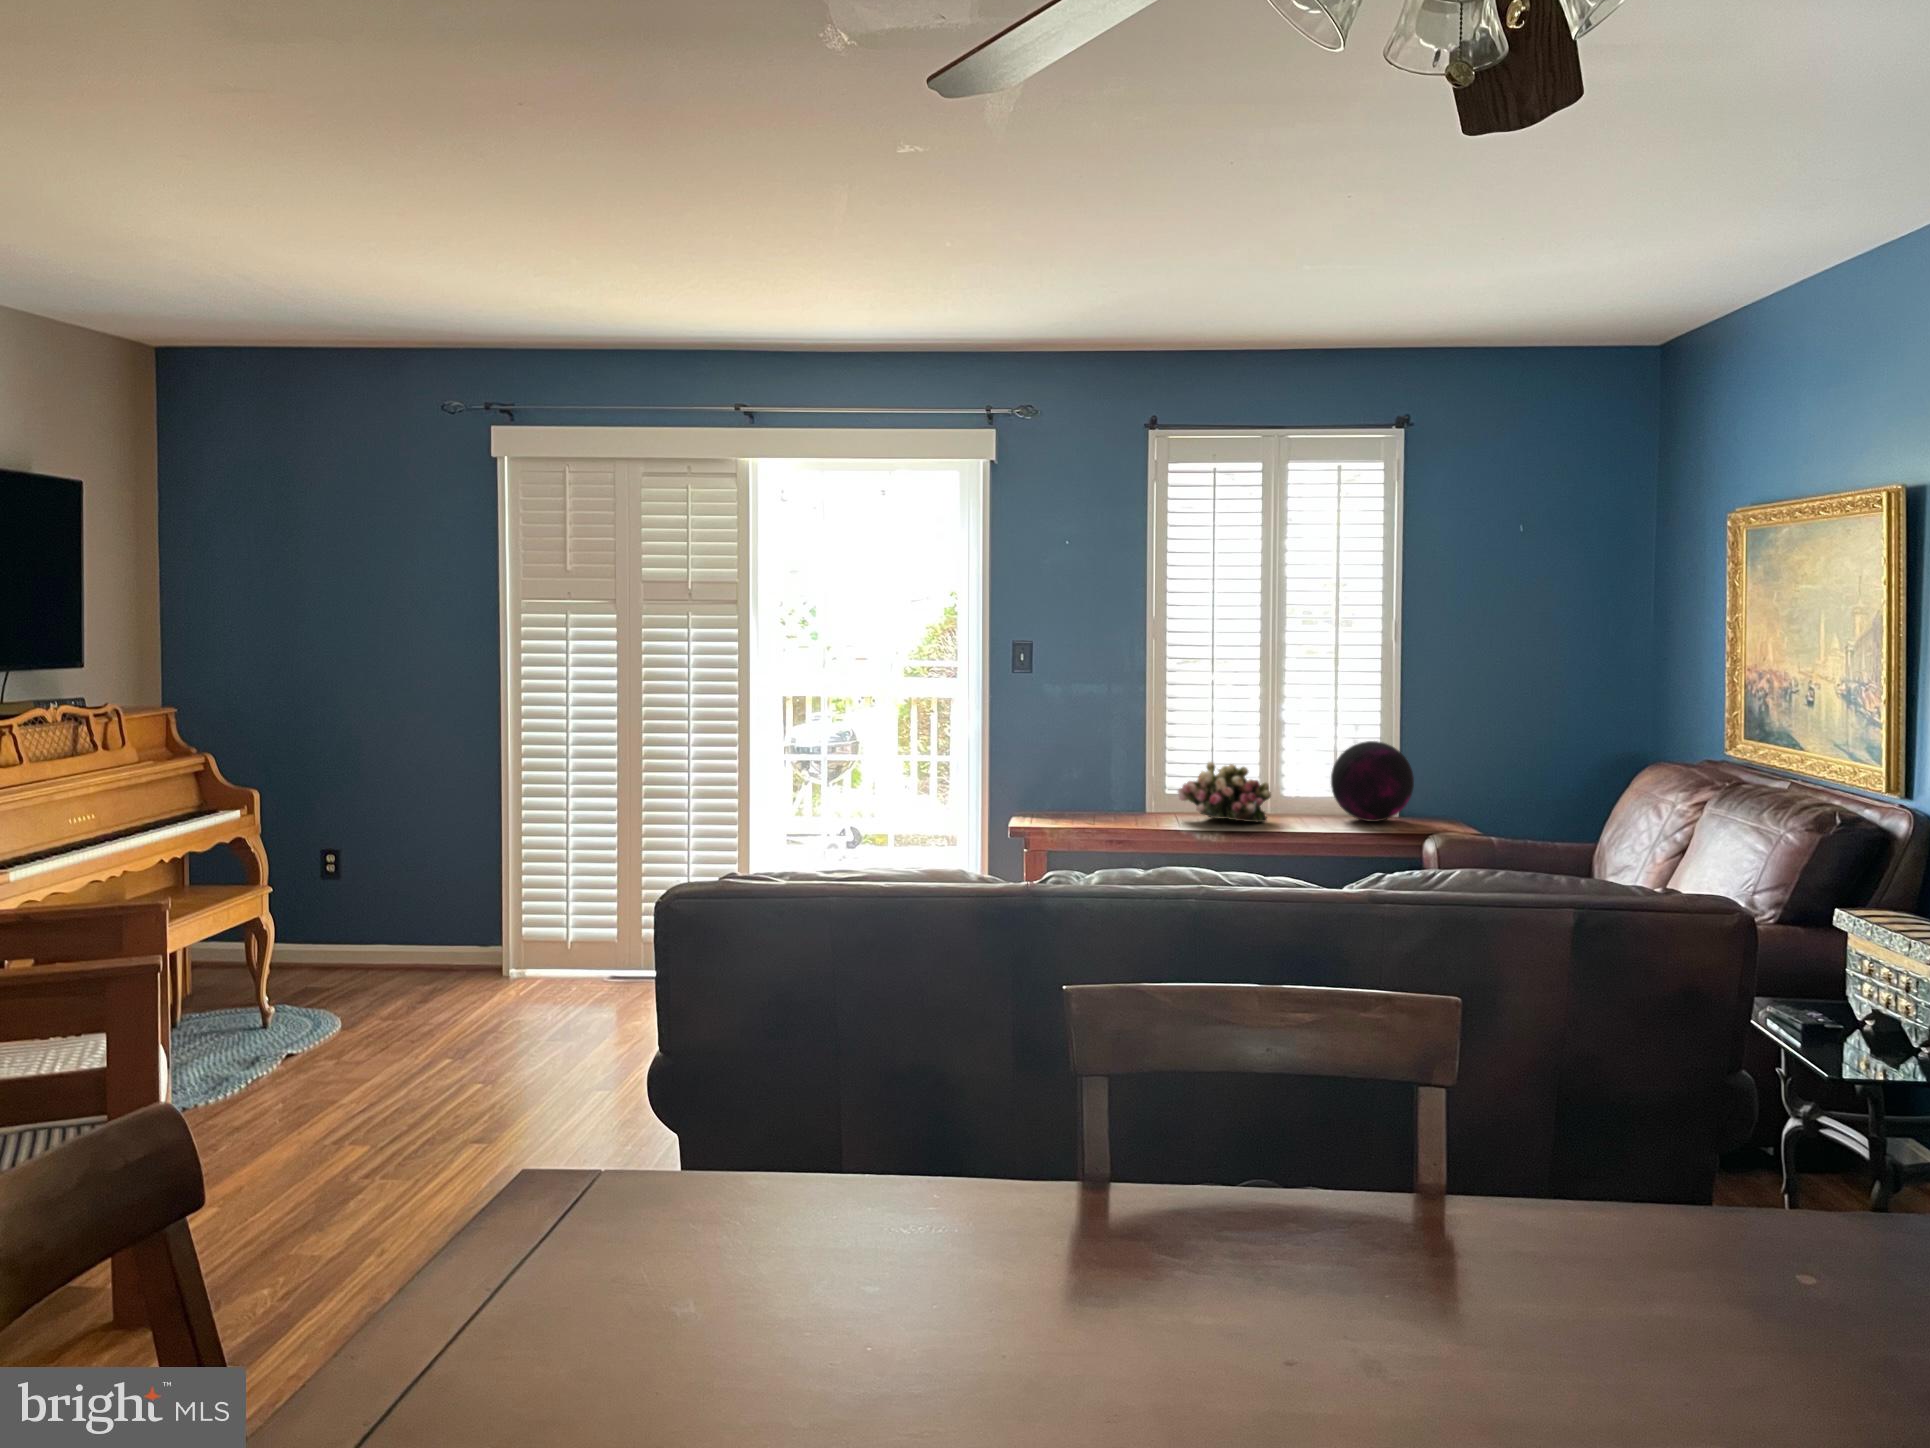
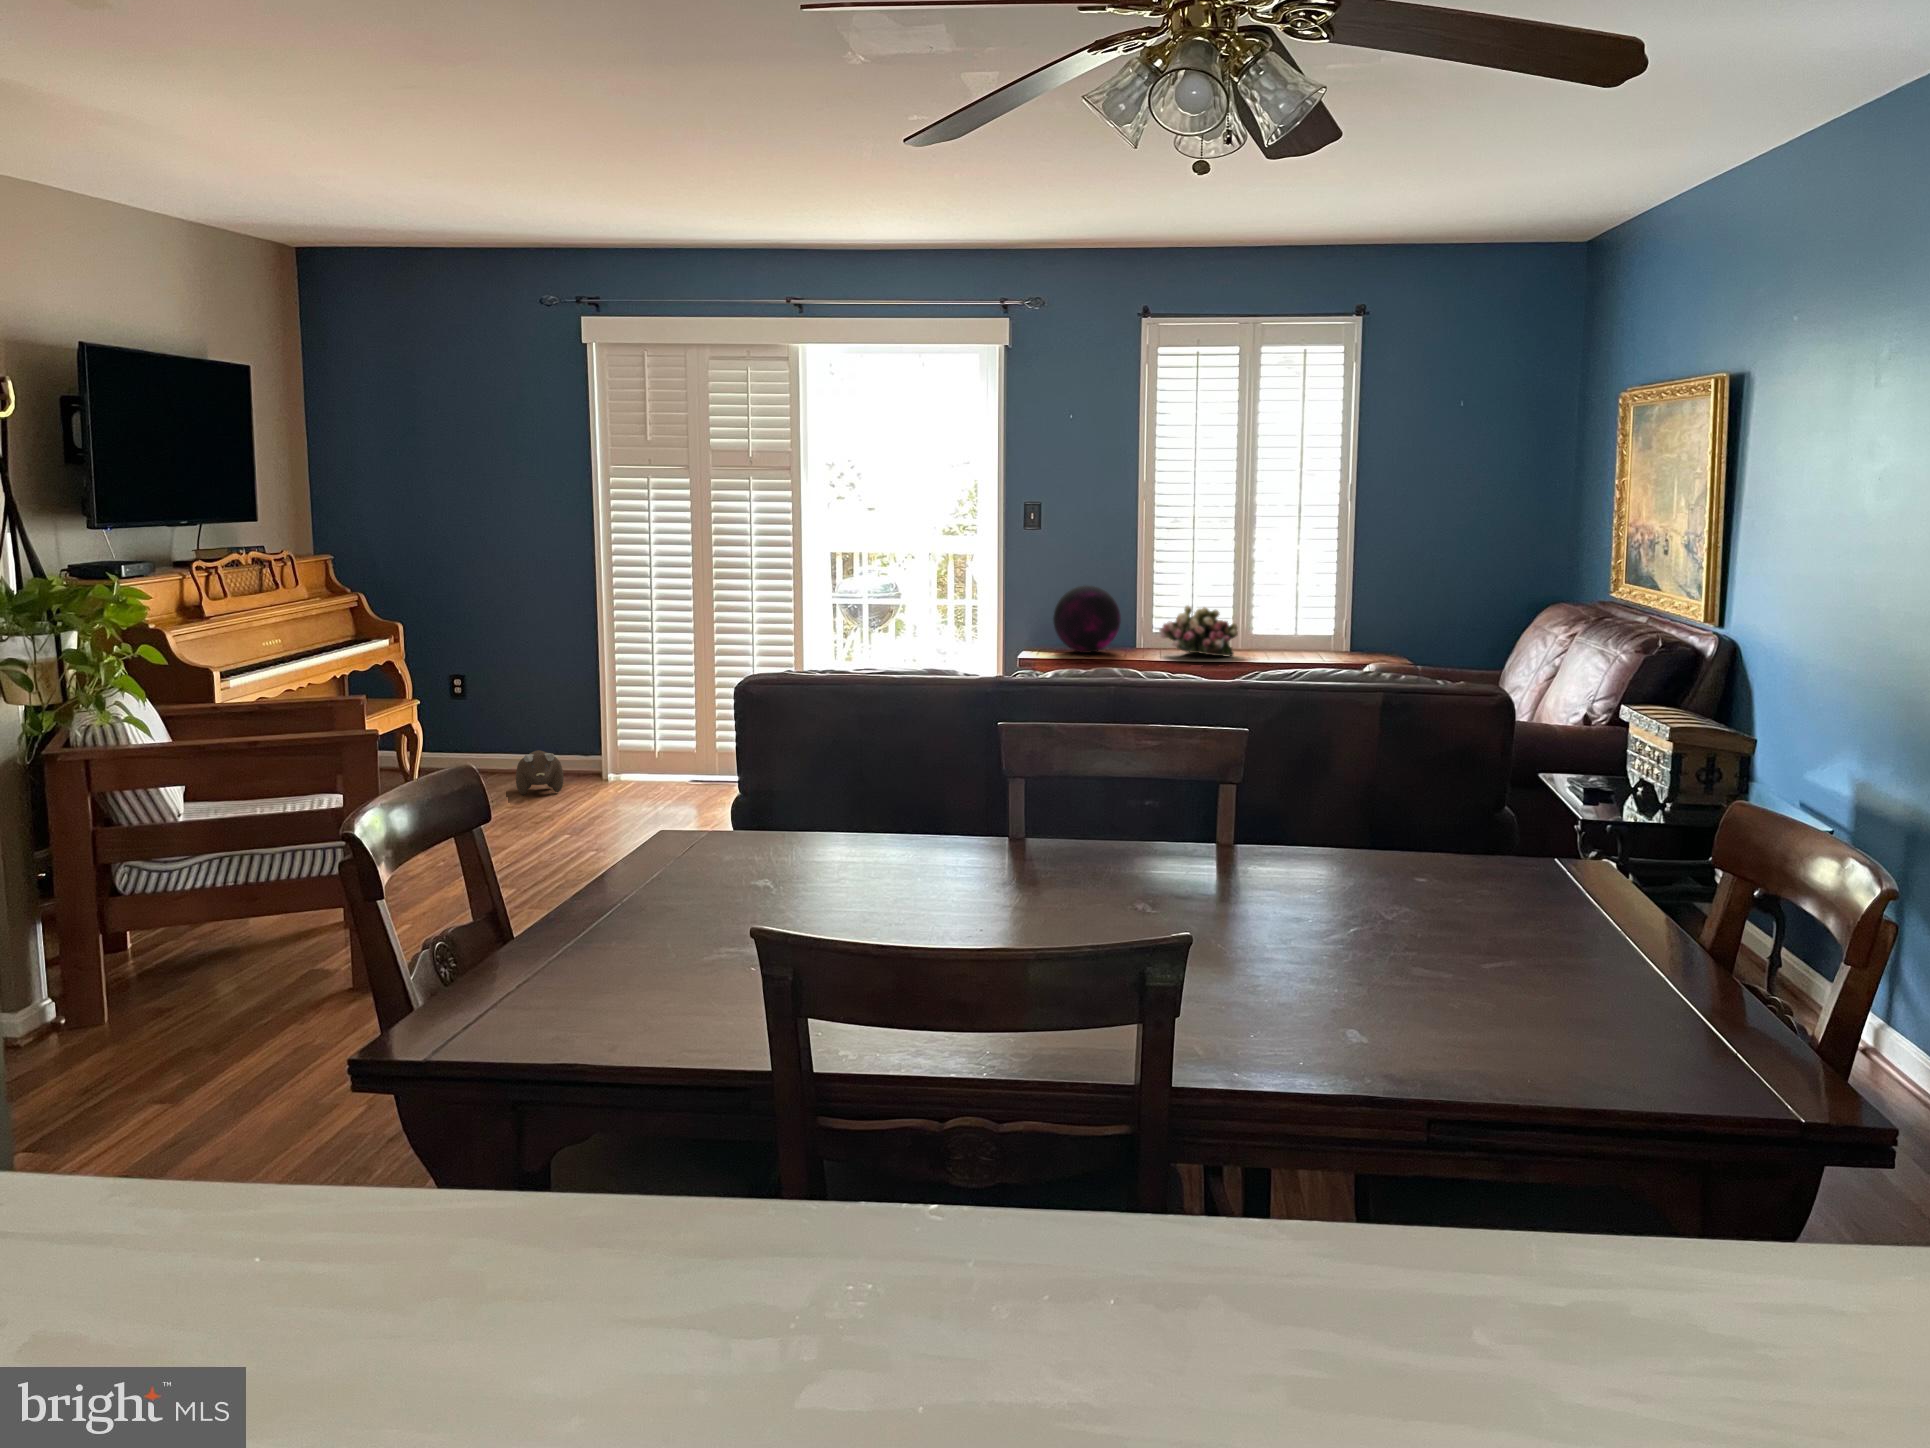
decorative orb: present [1331,741,1414,822] -> present [1053,585,1121,653]
plush toy: none [396,942,456,998] -> present [516,750,564,795]

